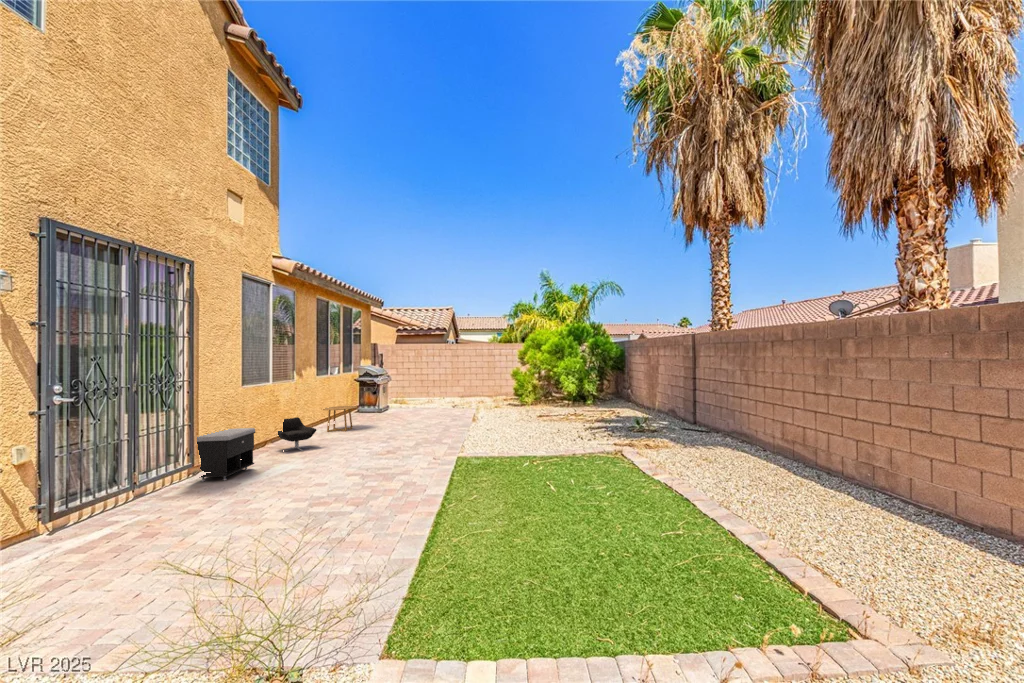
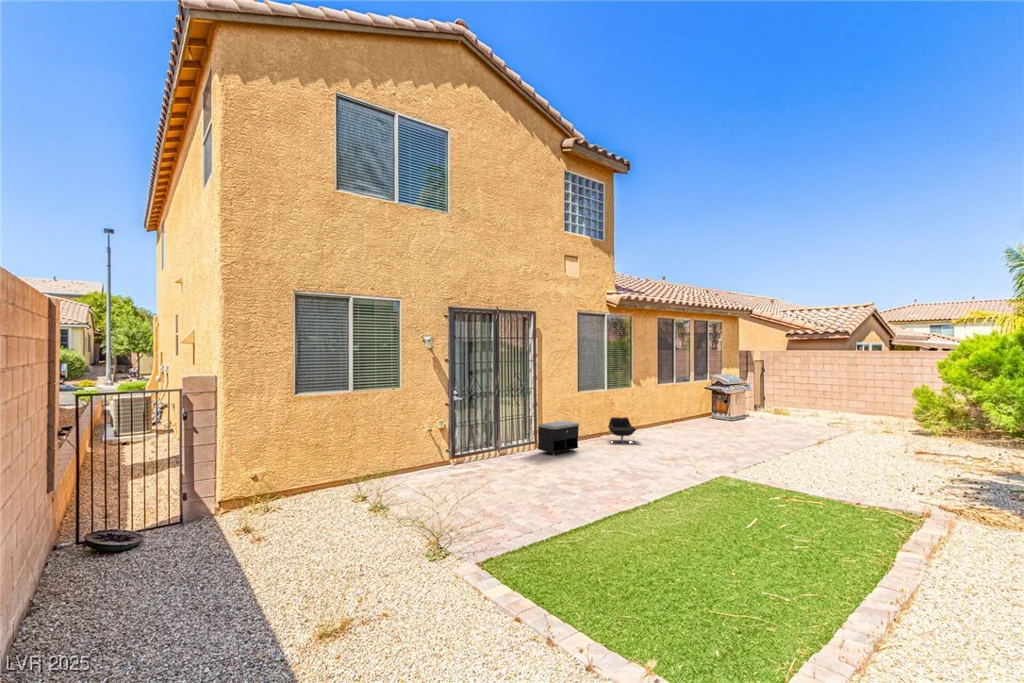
round table: present [323,406,357,432] -> none [660,411,691,434]

